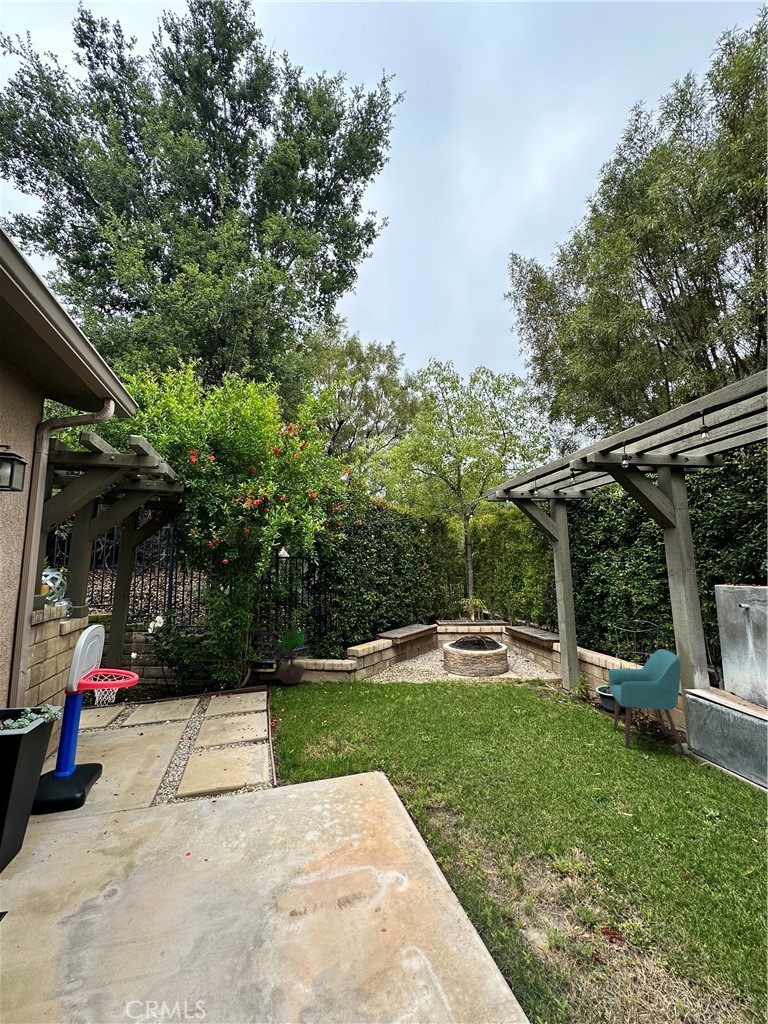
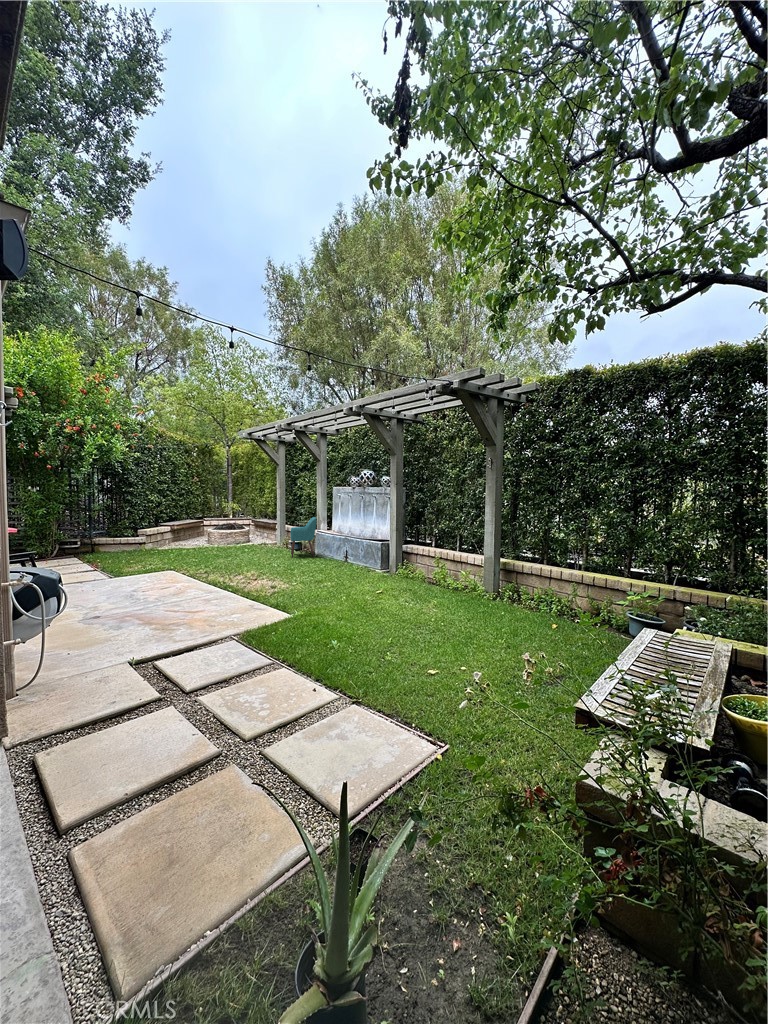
potted tree: present [275,629,305,684] -> none [80,513,109,553]

